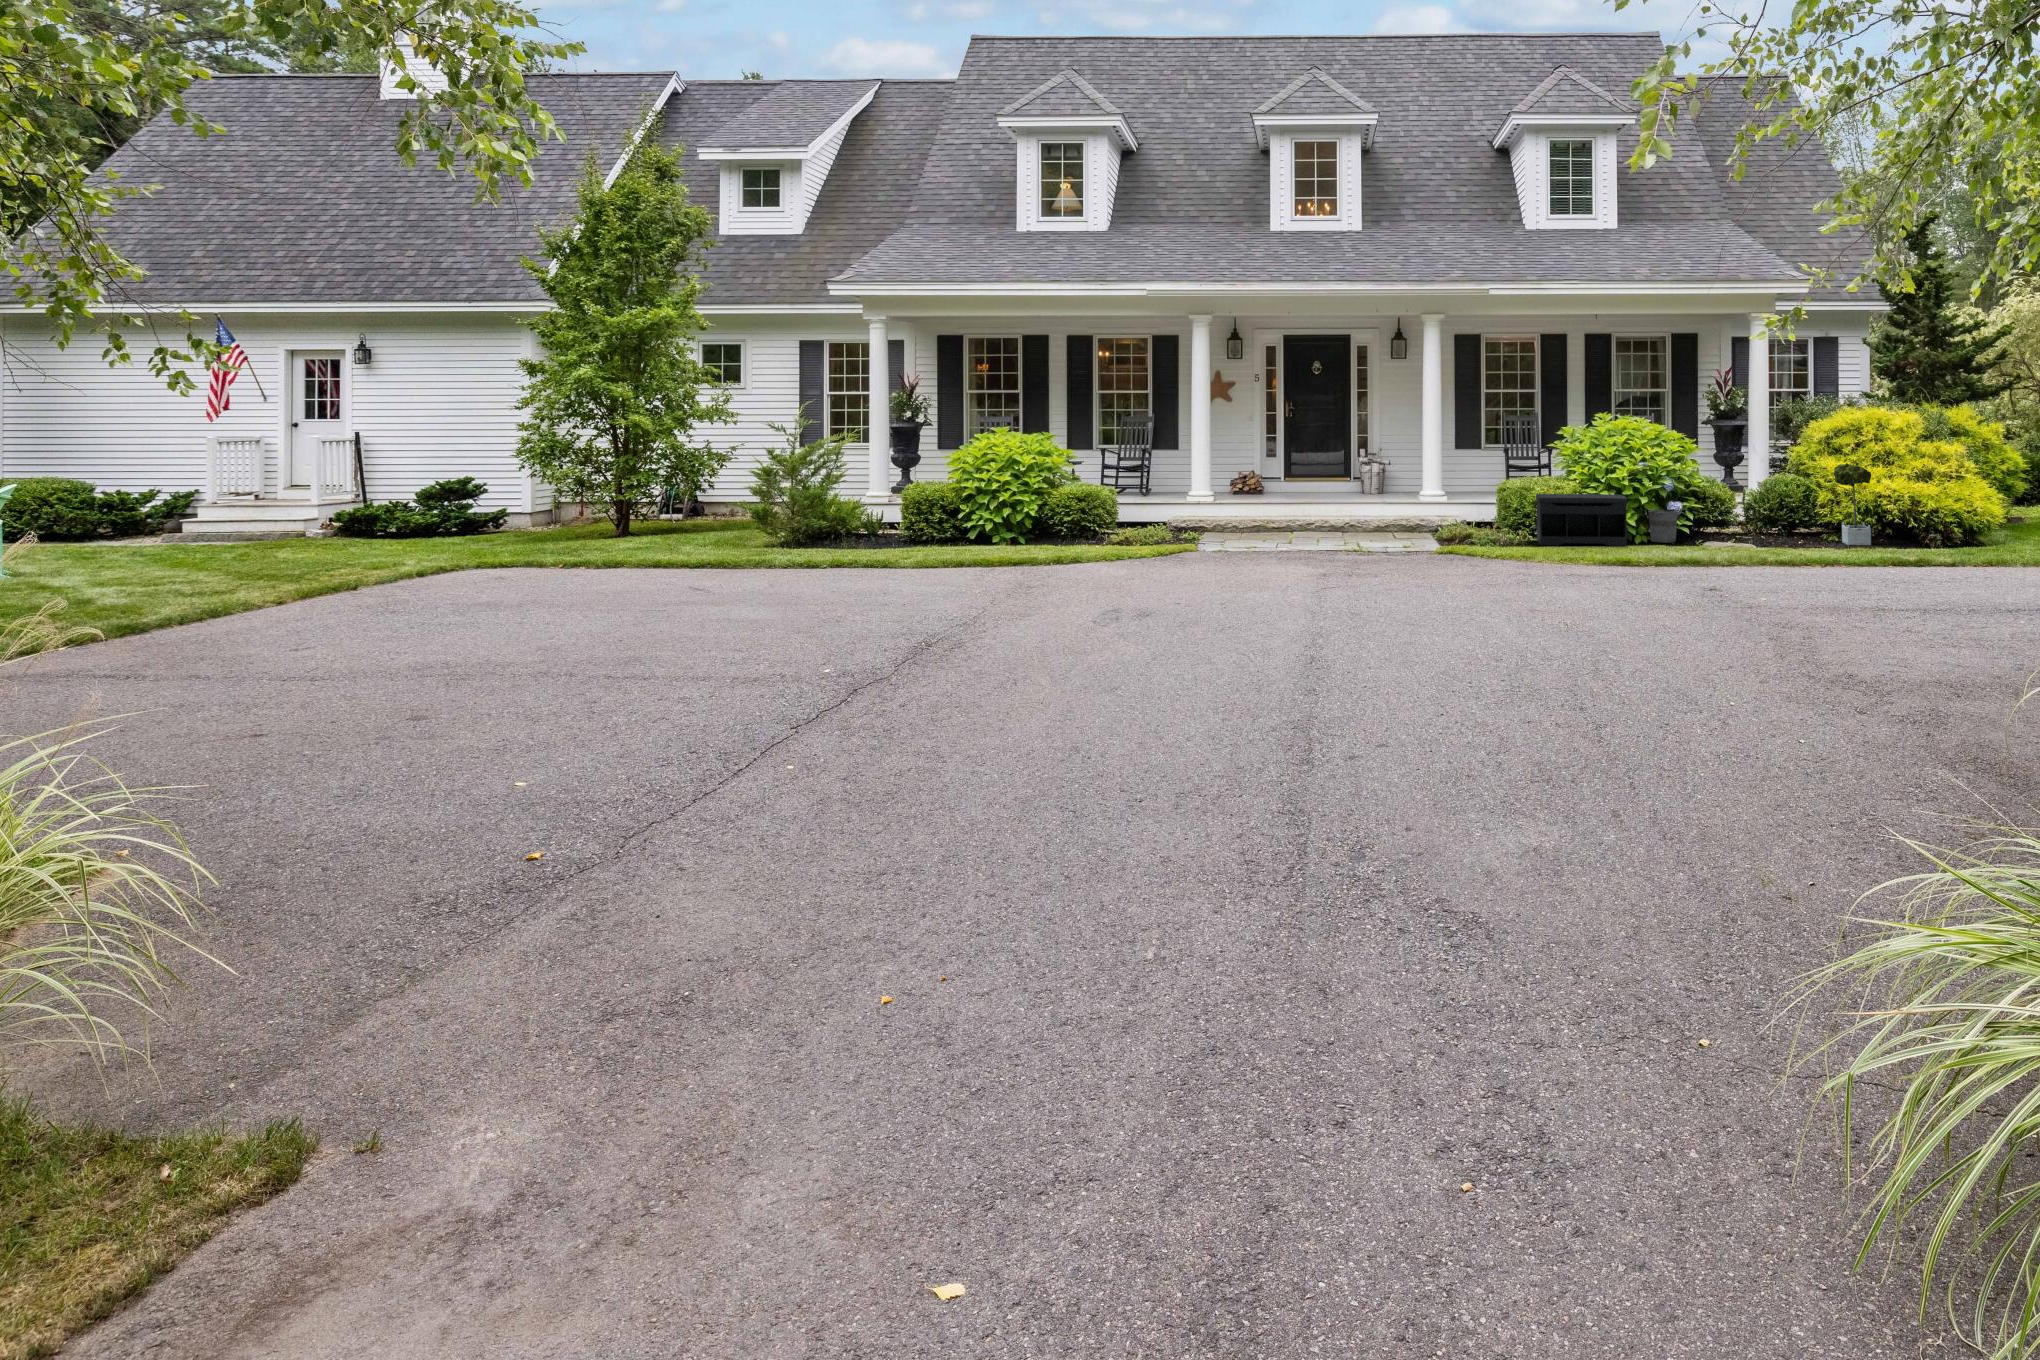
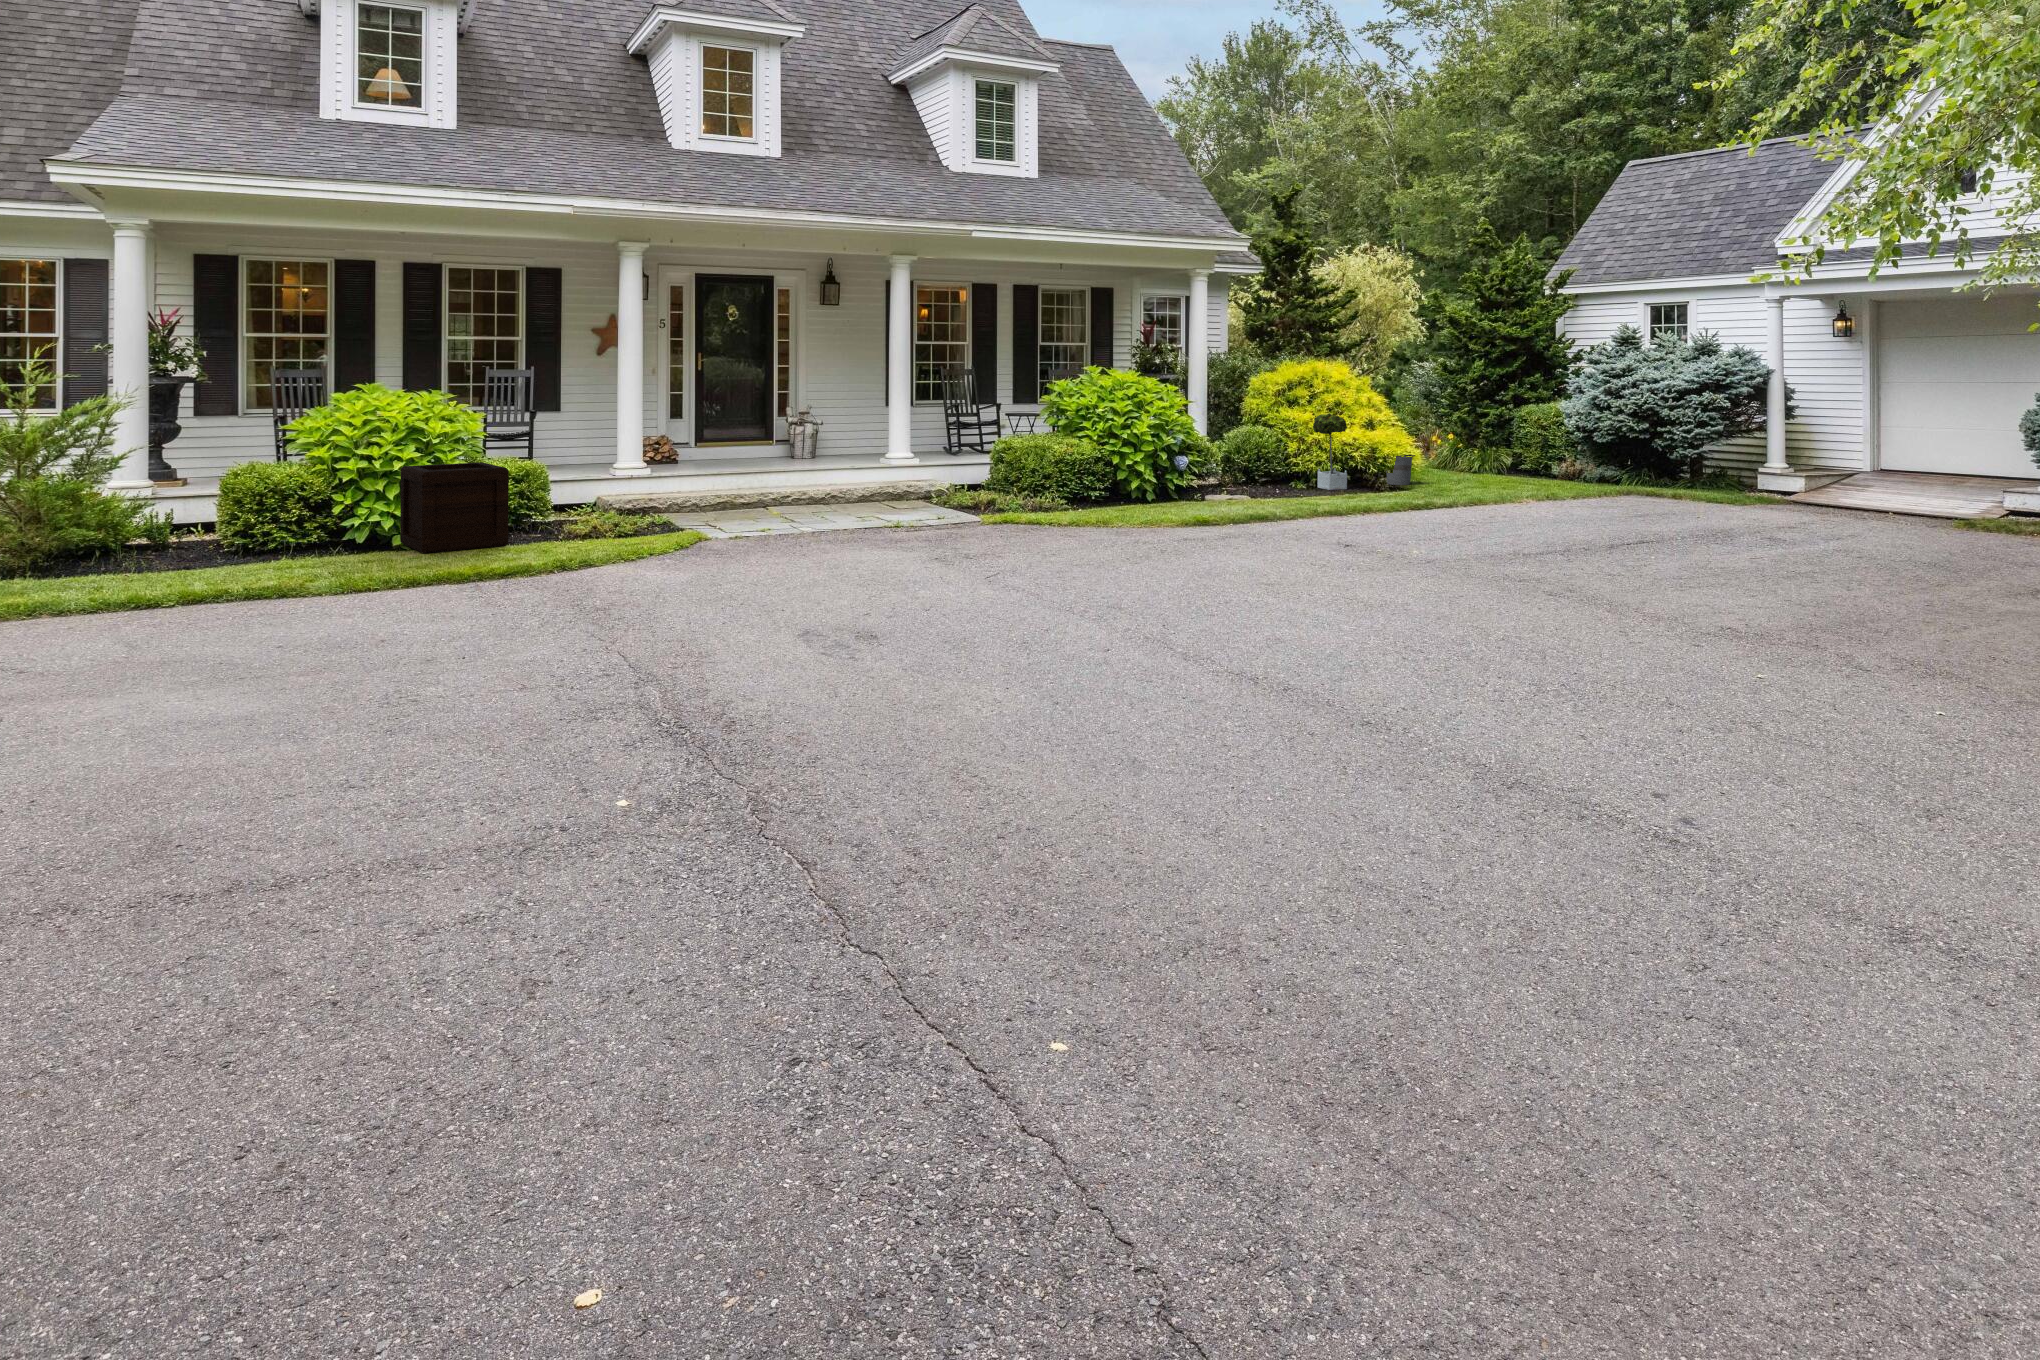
wooden crate: none [993,485,1053,548] -> present [400,462,509,554]
bench: present [1536,494,1627,546] -> none [1062,450,1160,506]
bucket: present [1647,510,1681,543] -> present [1387,455,1415,485]

